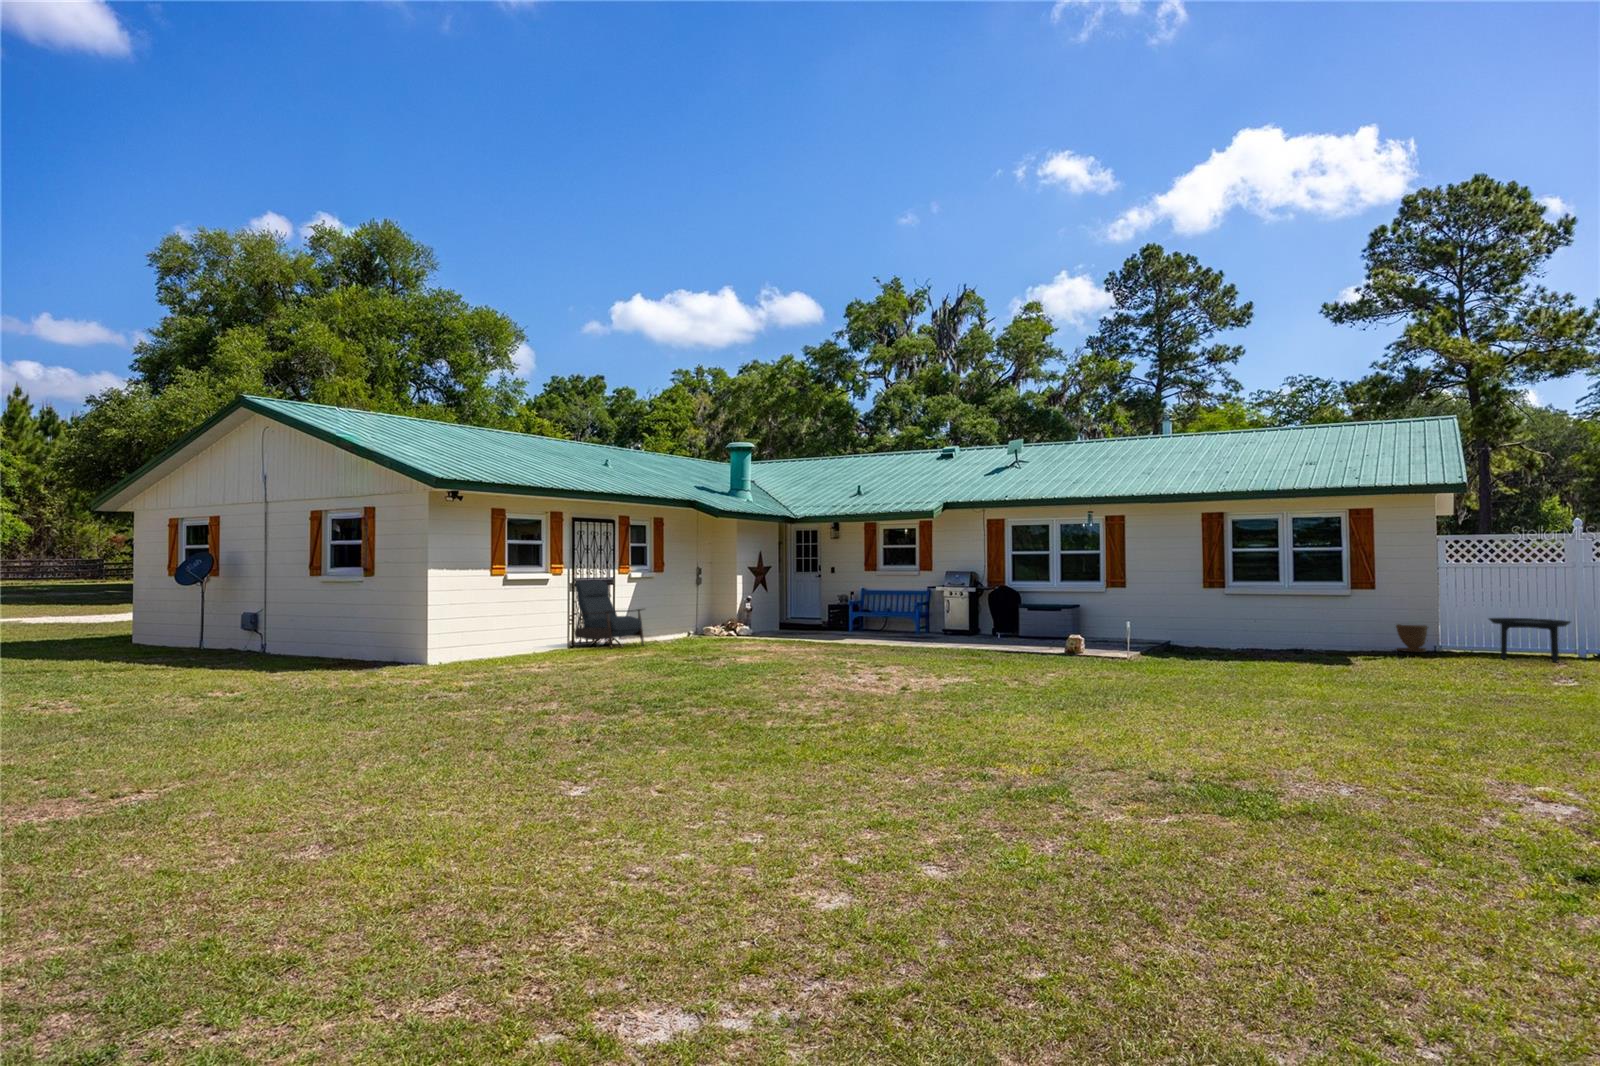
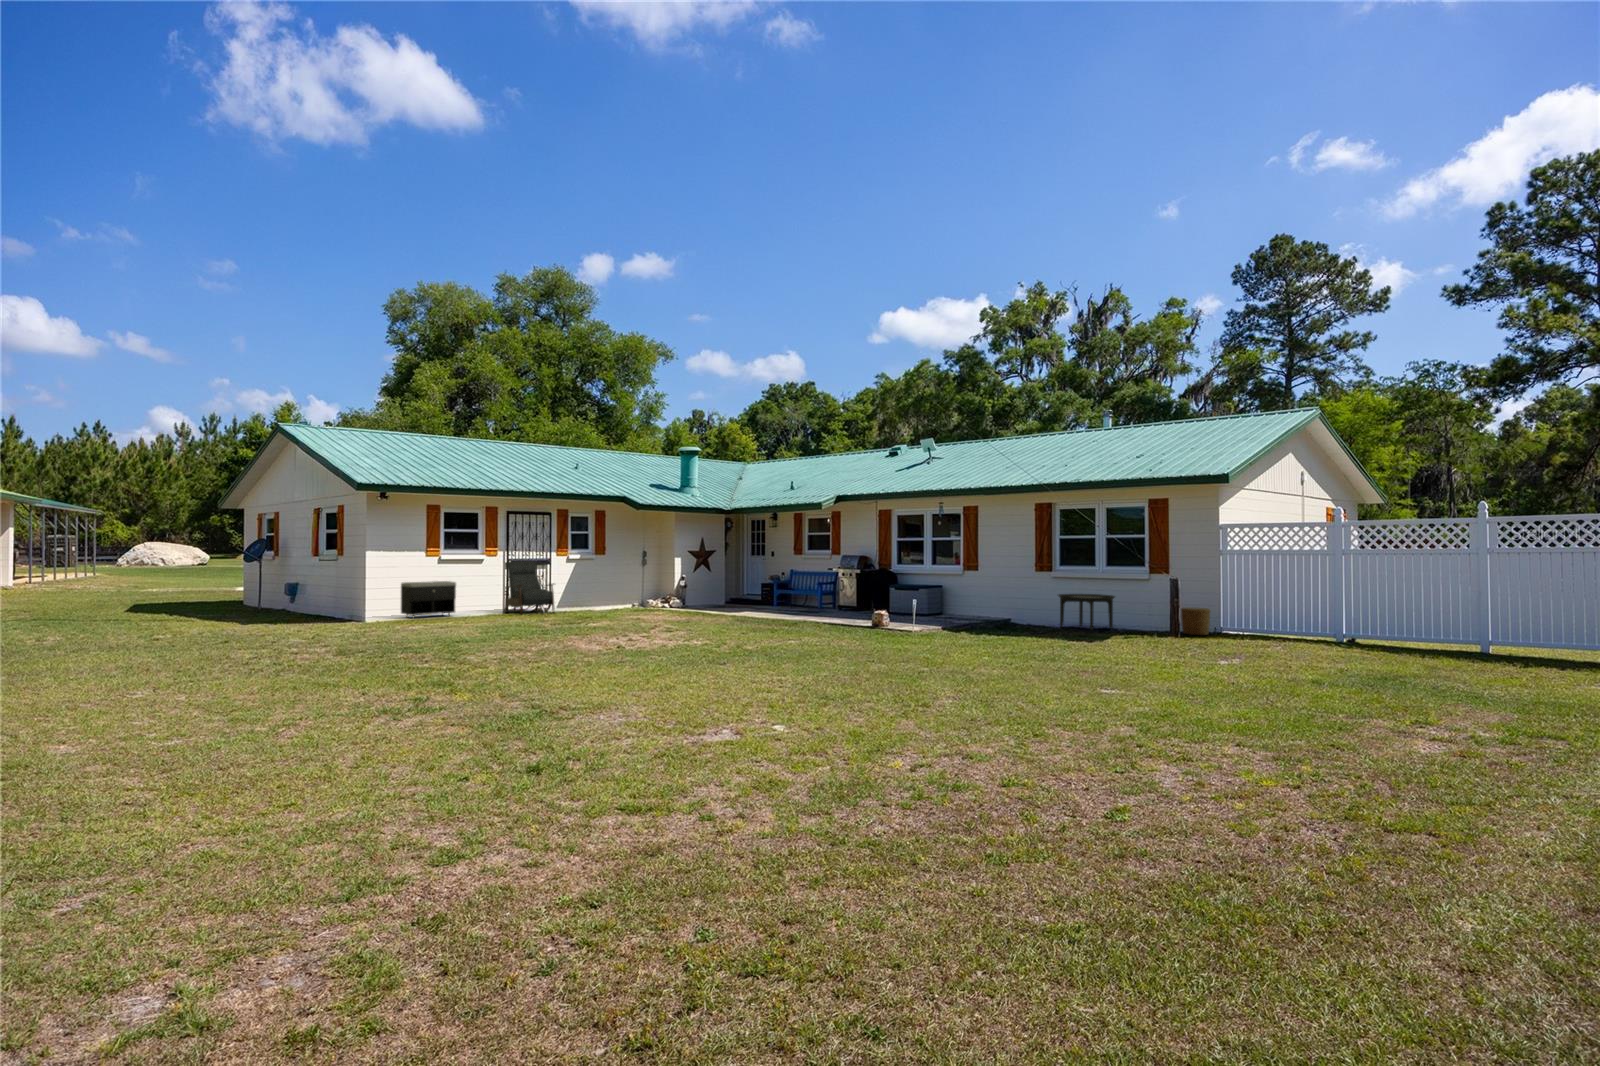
storage bench: none [465,608,535,658] -> present [401,581,456,617]
round table: present [1489,618,1570,663] -> present [1058,594,1115,631]

